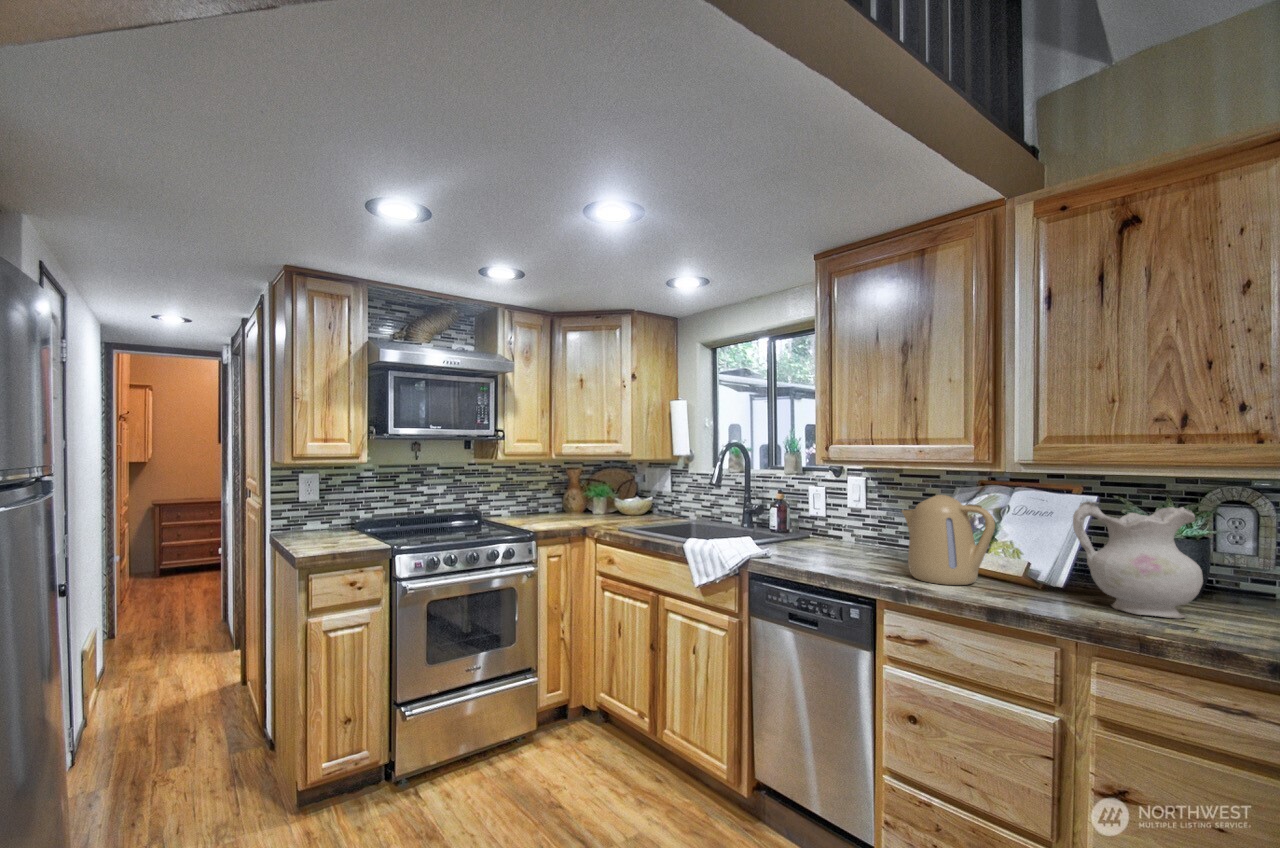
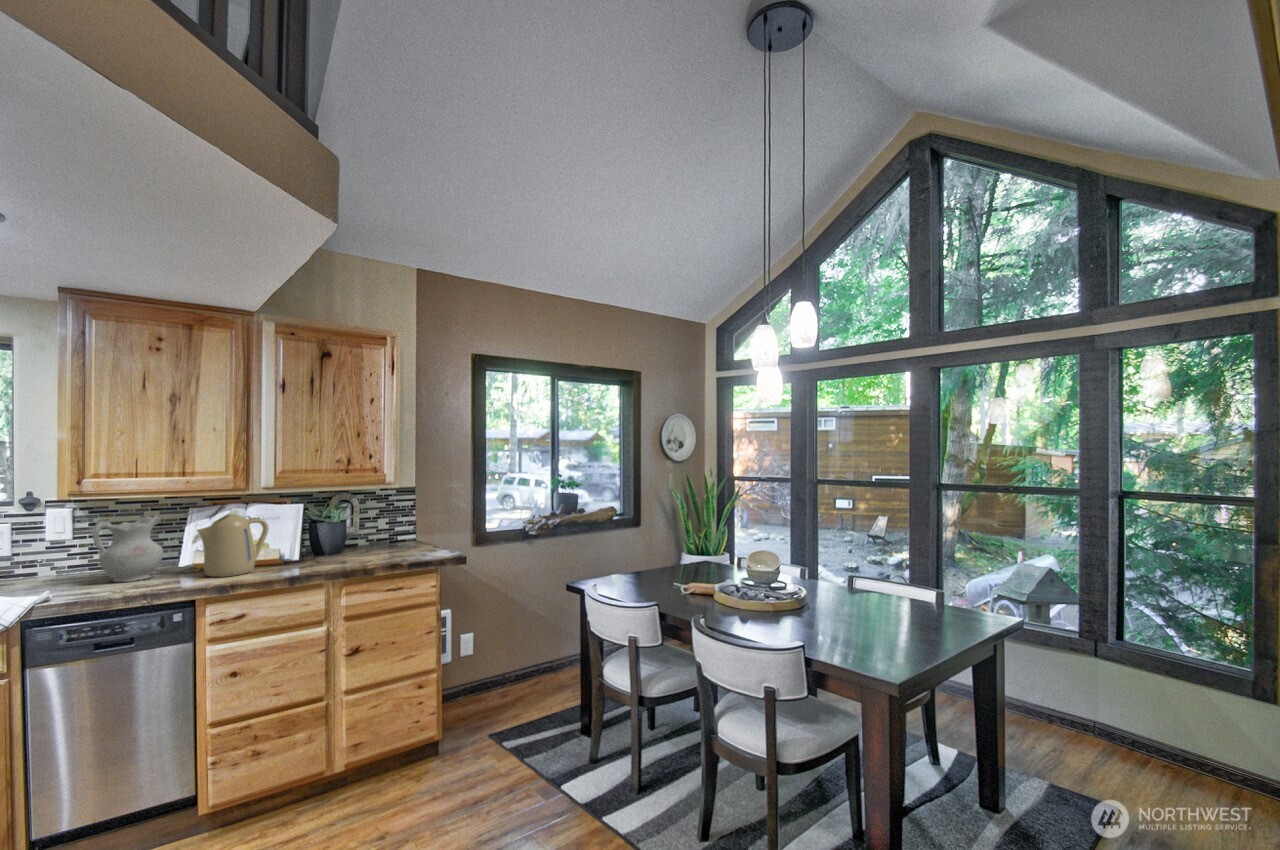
ceramic pitcher: present [1073,501,1203,618] -> present [92,516,163,582]

